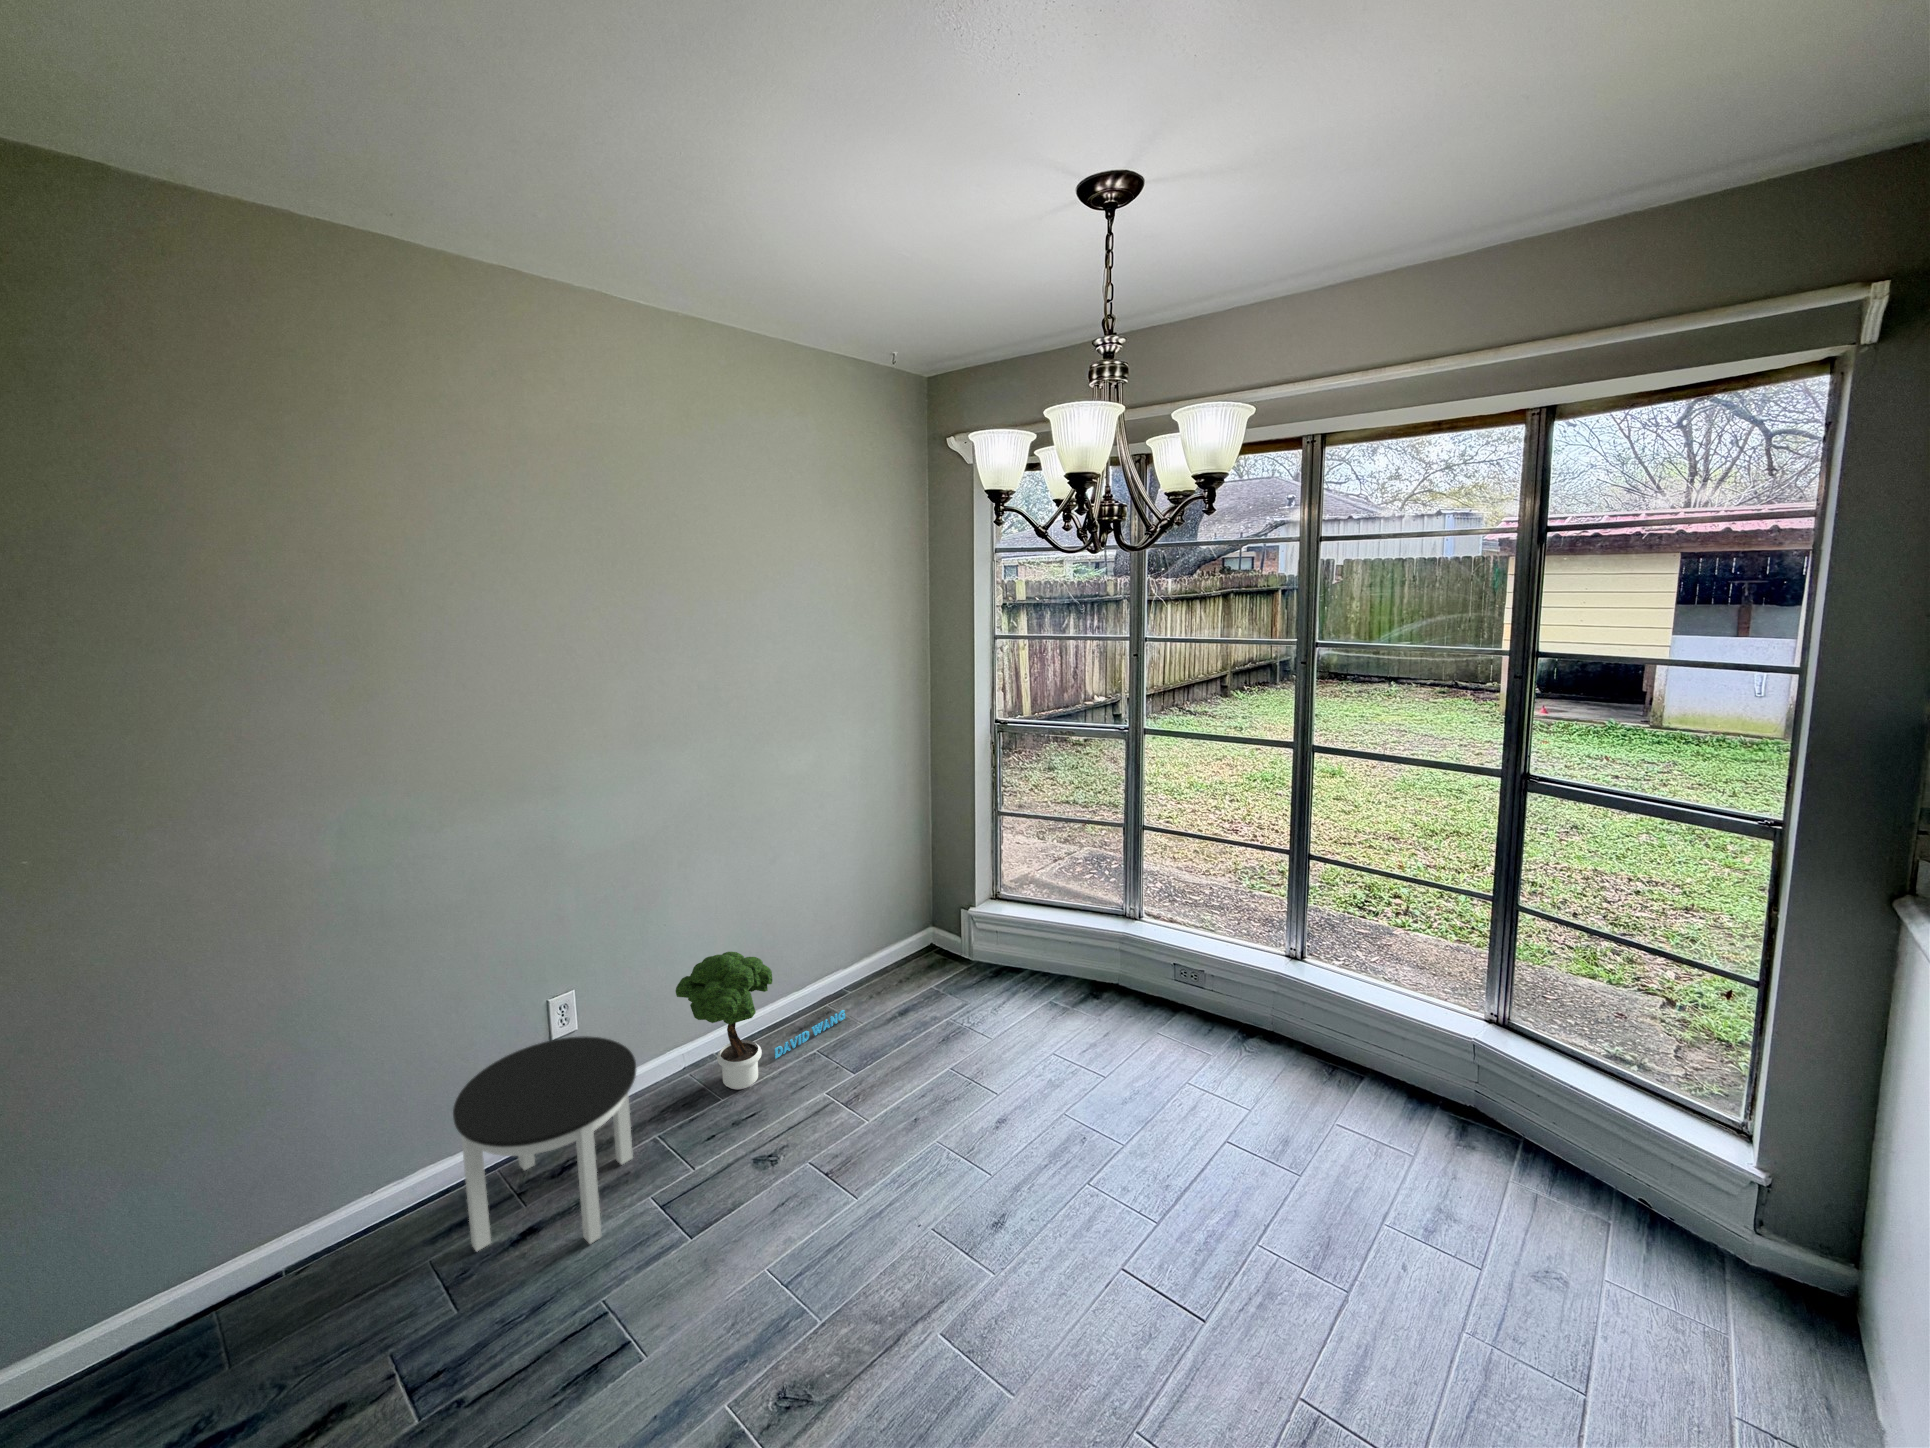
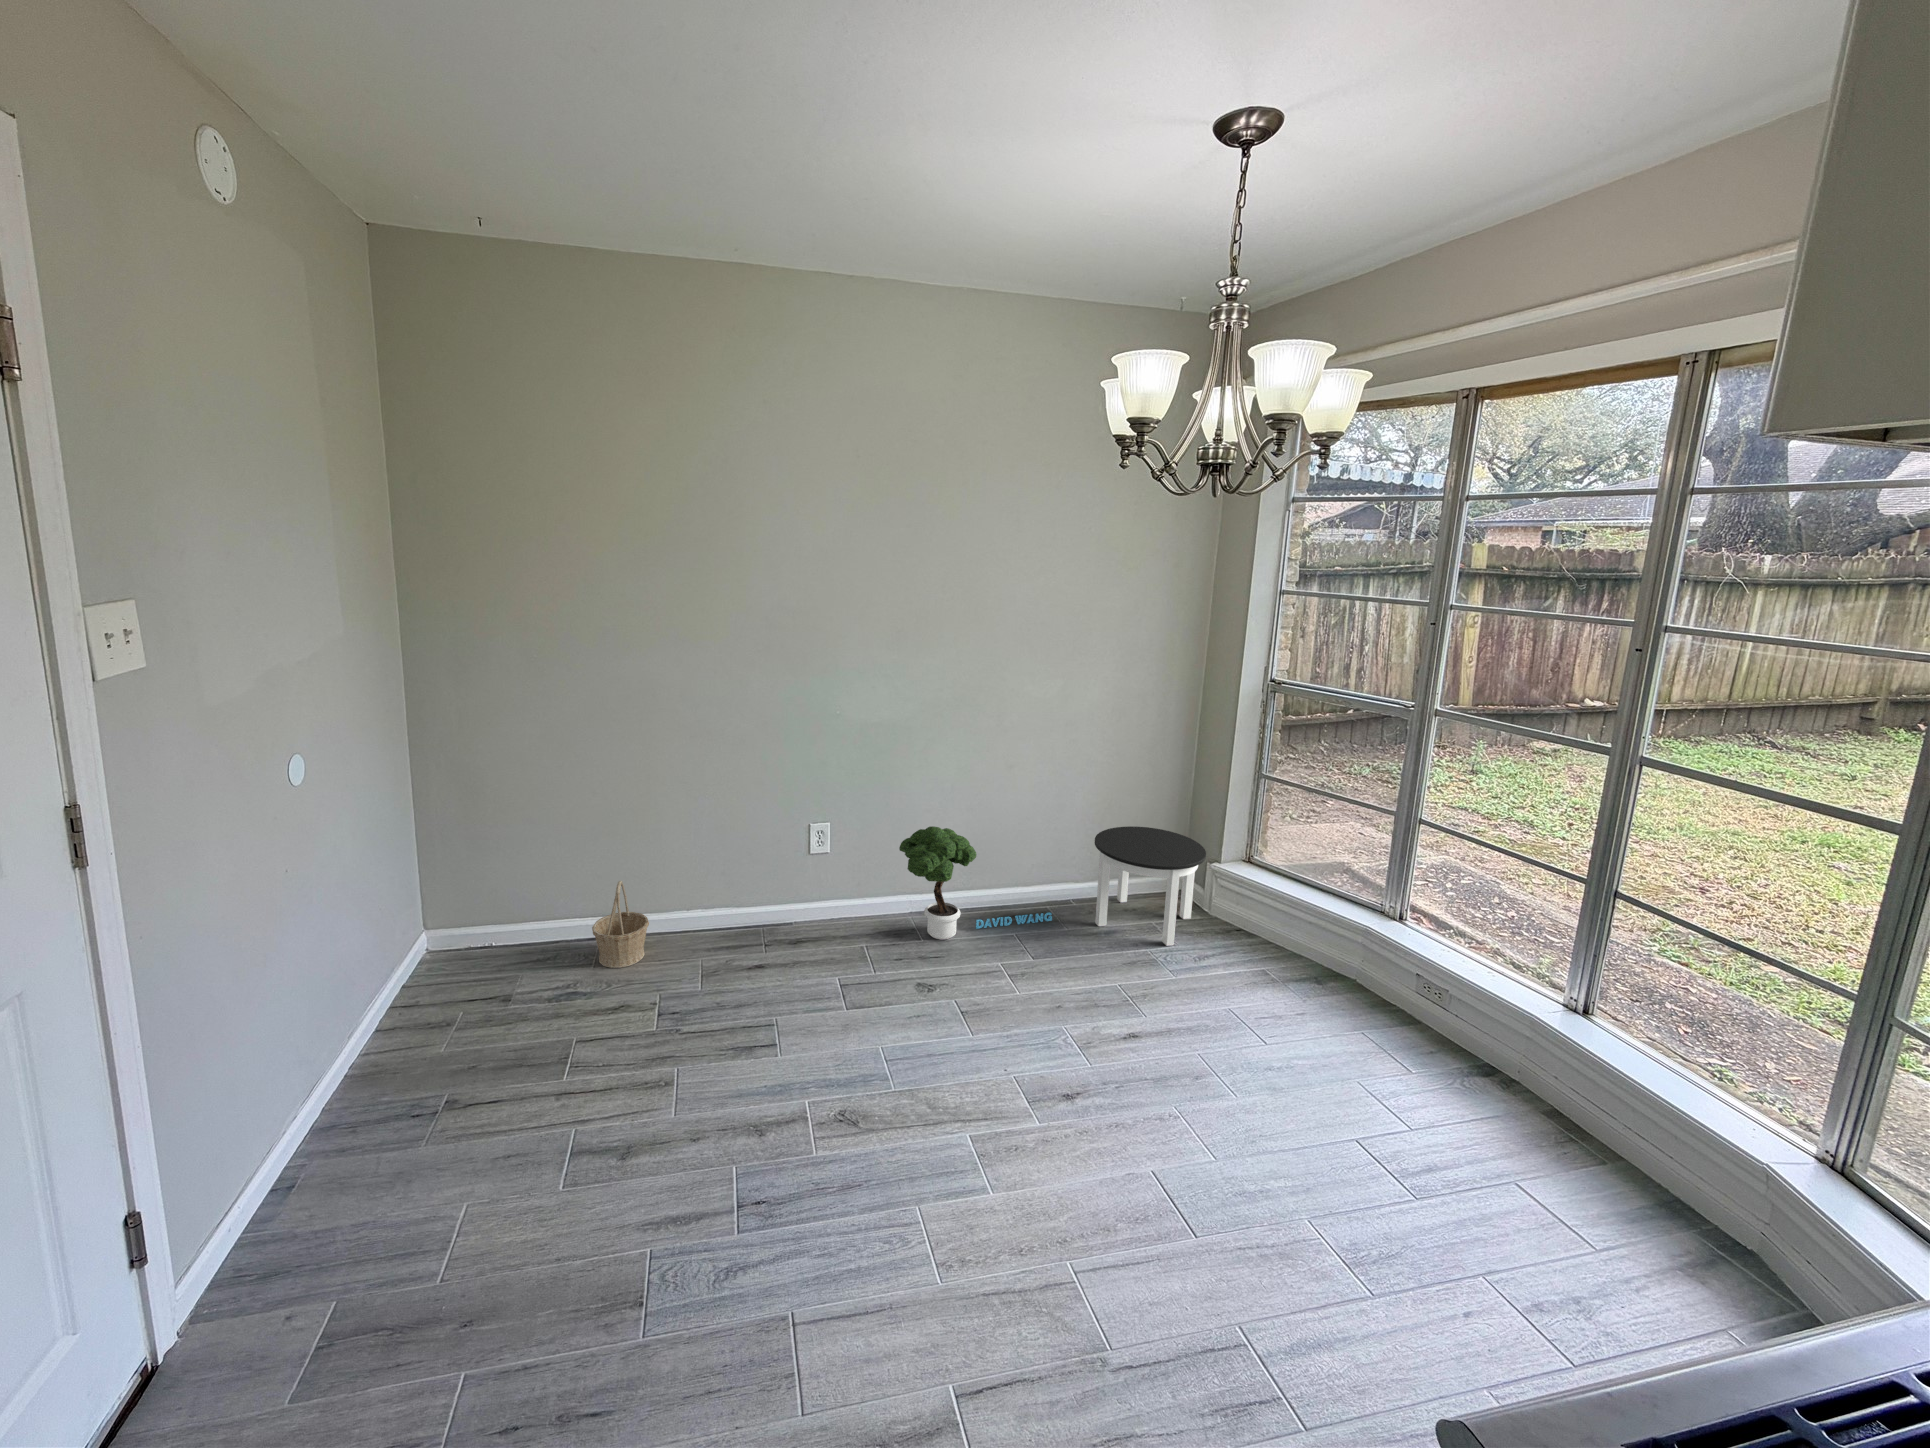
round table: present [453,1036,636,1251] -> present [1095,826,1206,946]
basket: none [207,1200,320,1359] -> present [592,881,649,968]

